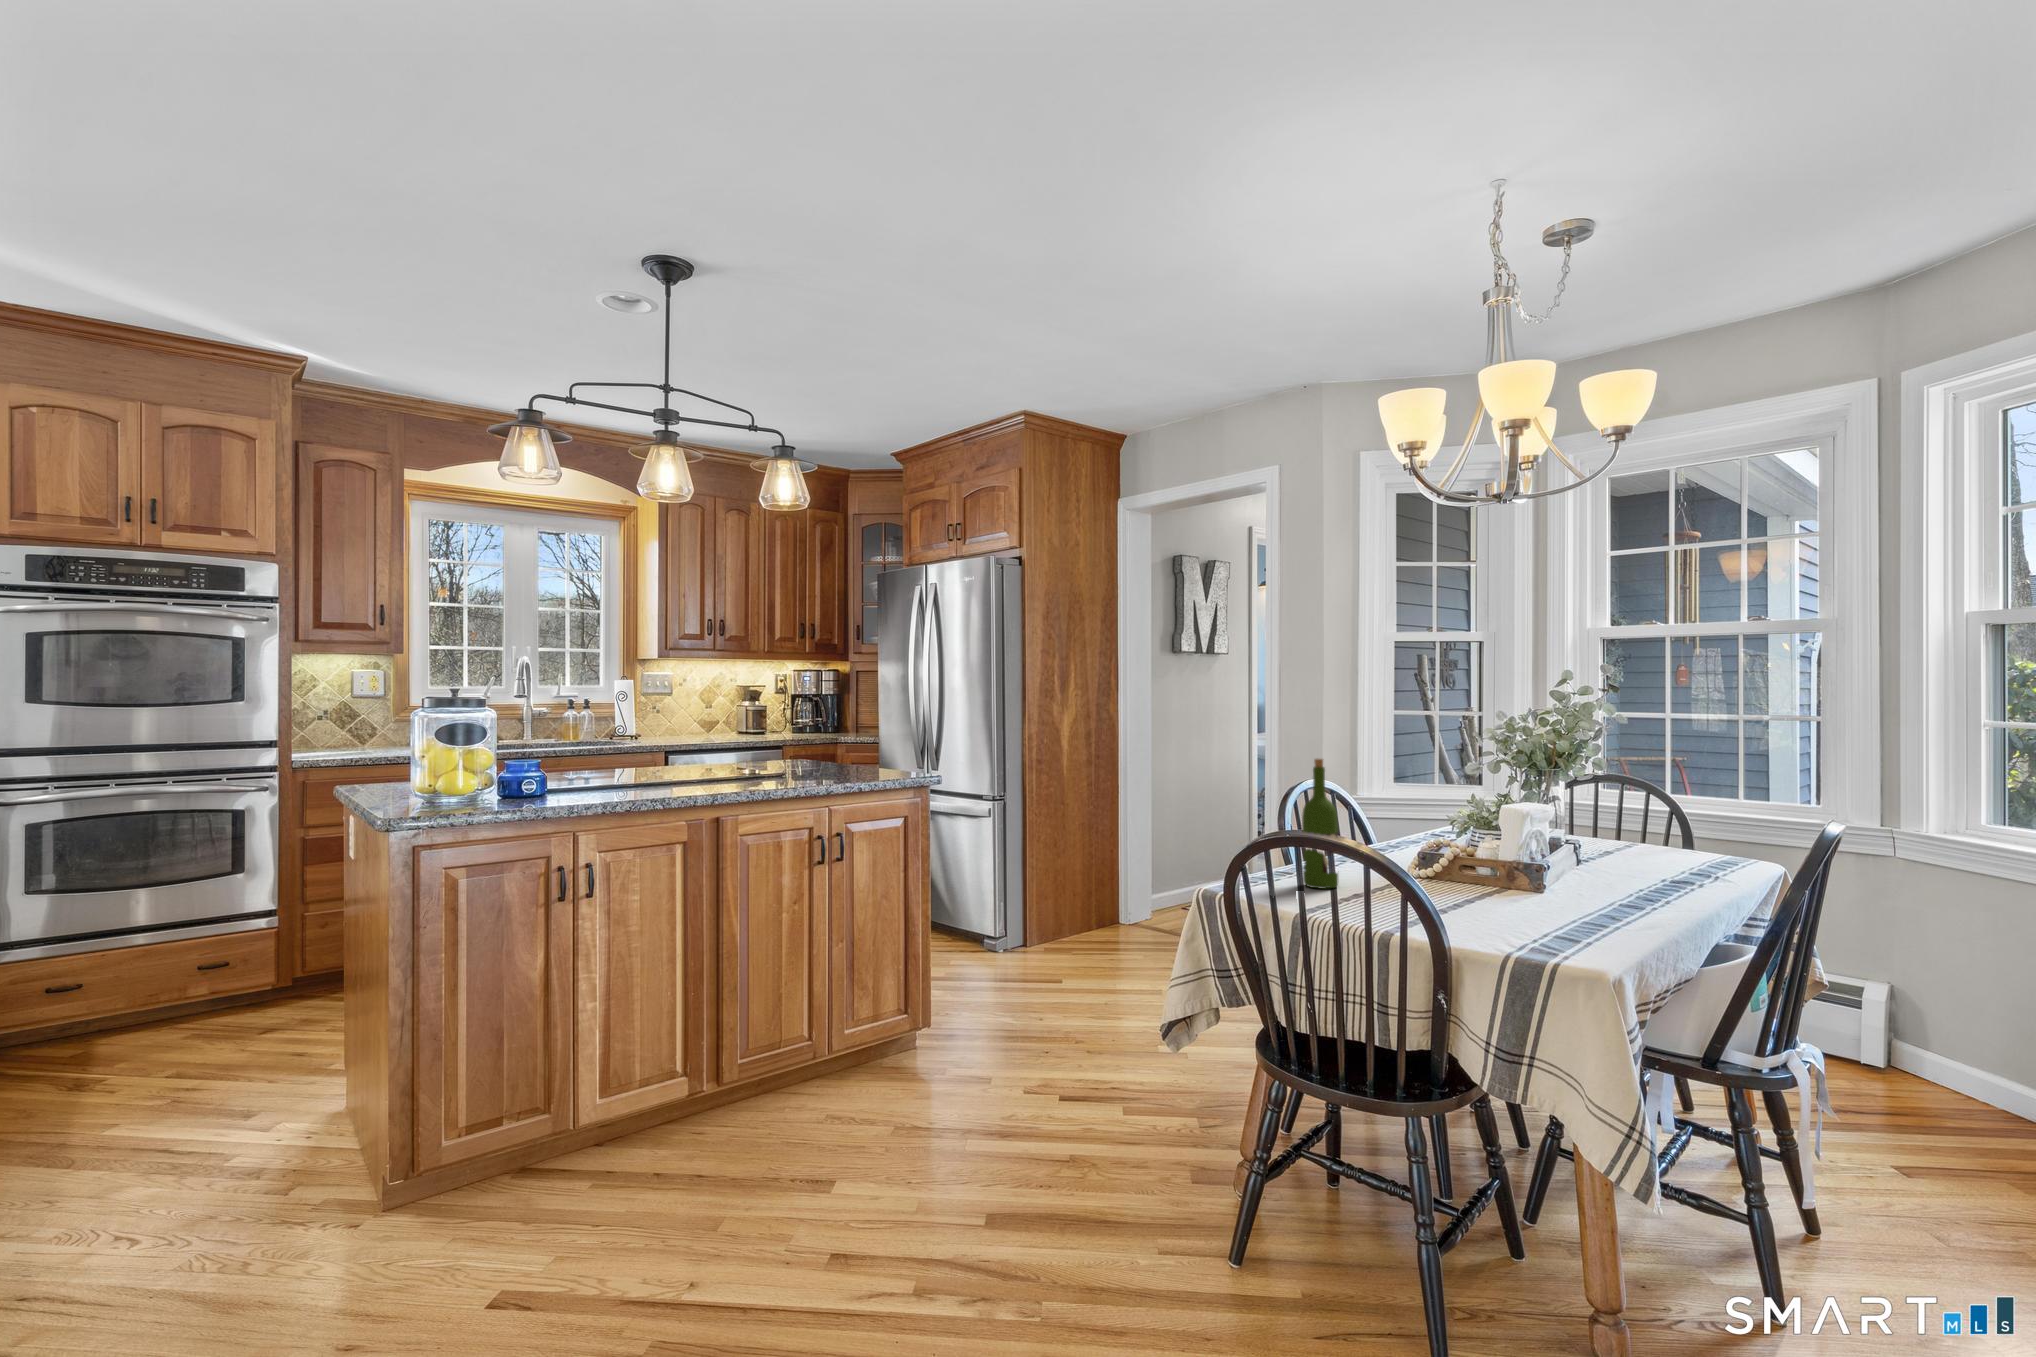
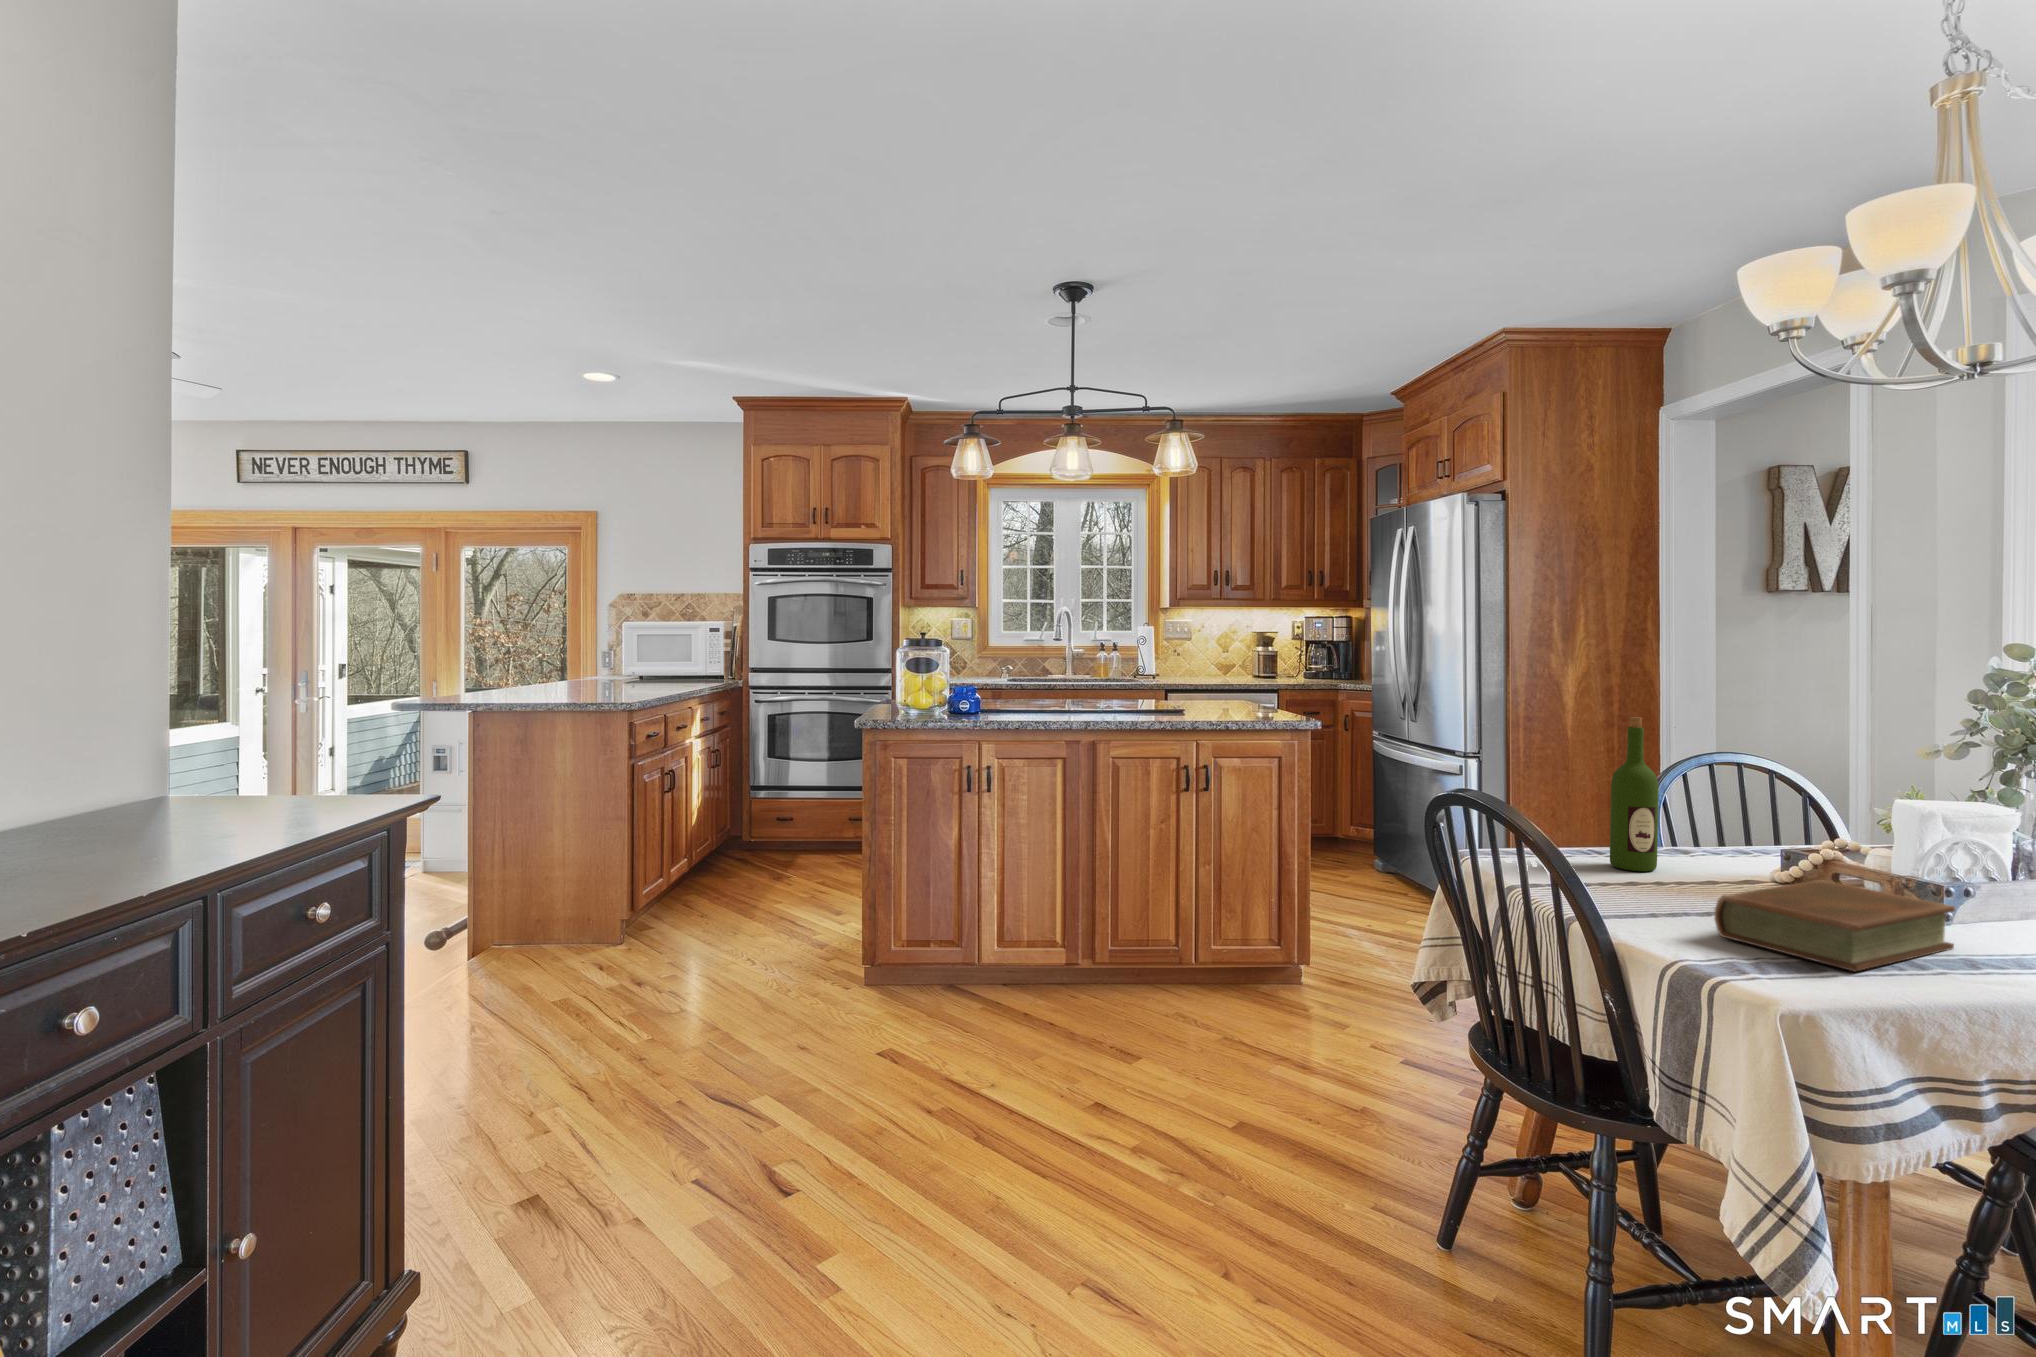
book: none [1468,877,1578,942] -> present [1715,880,1955,971]

